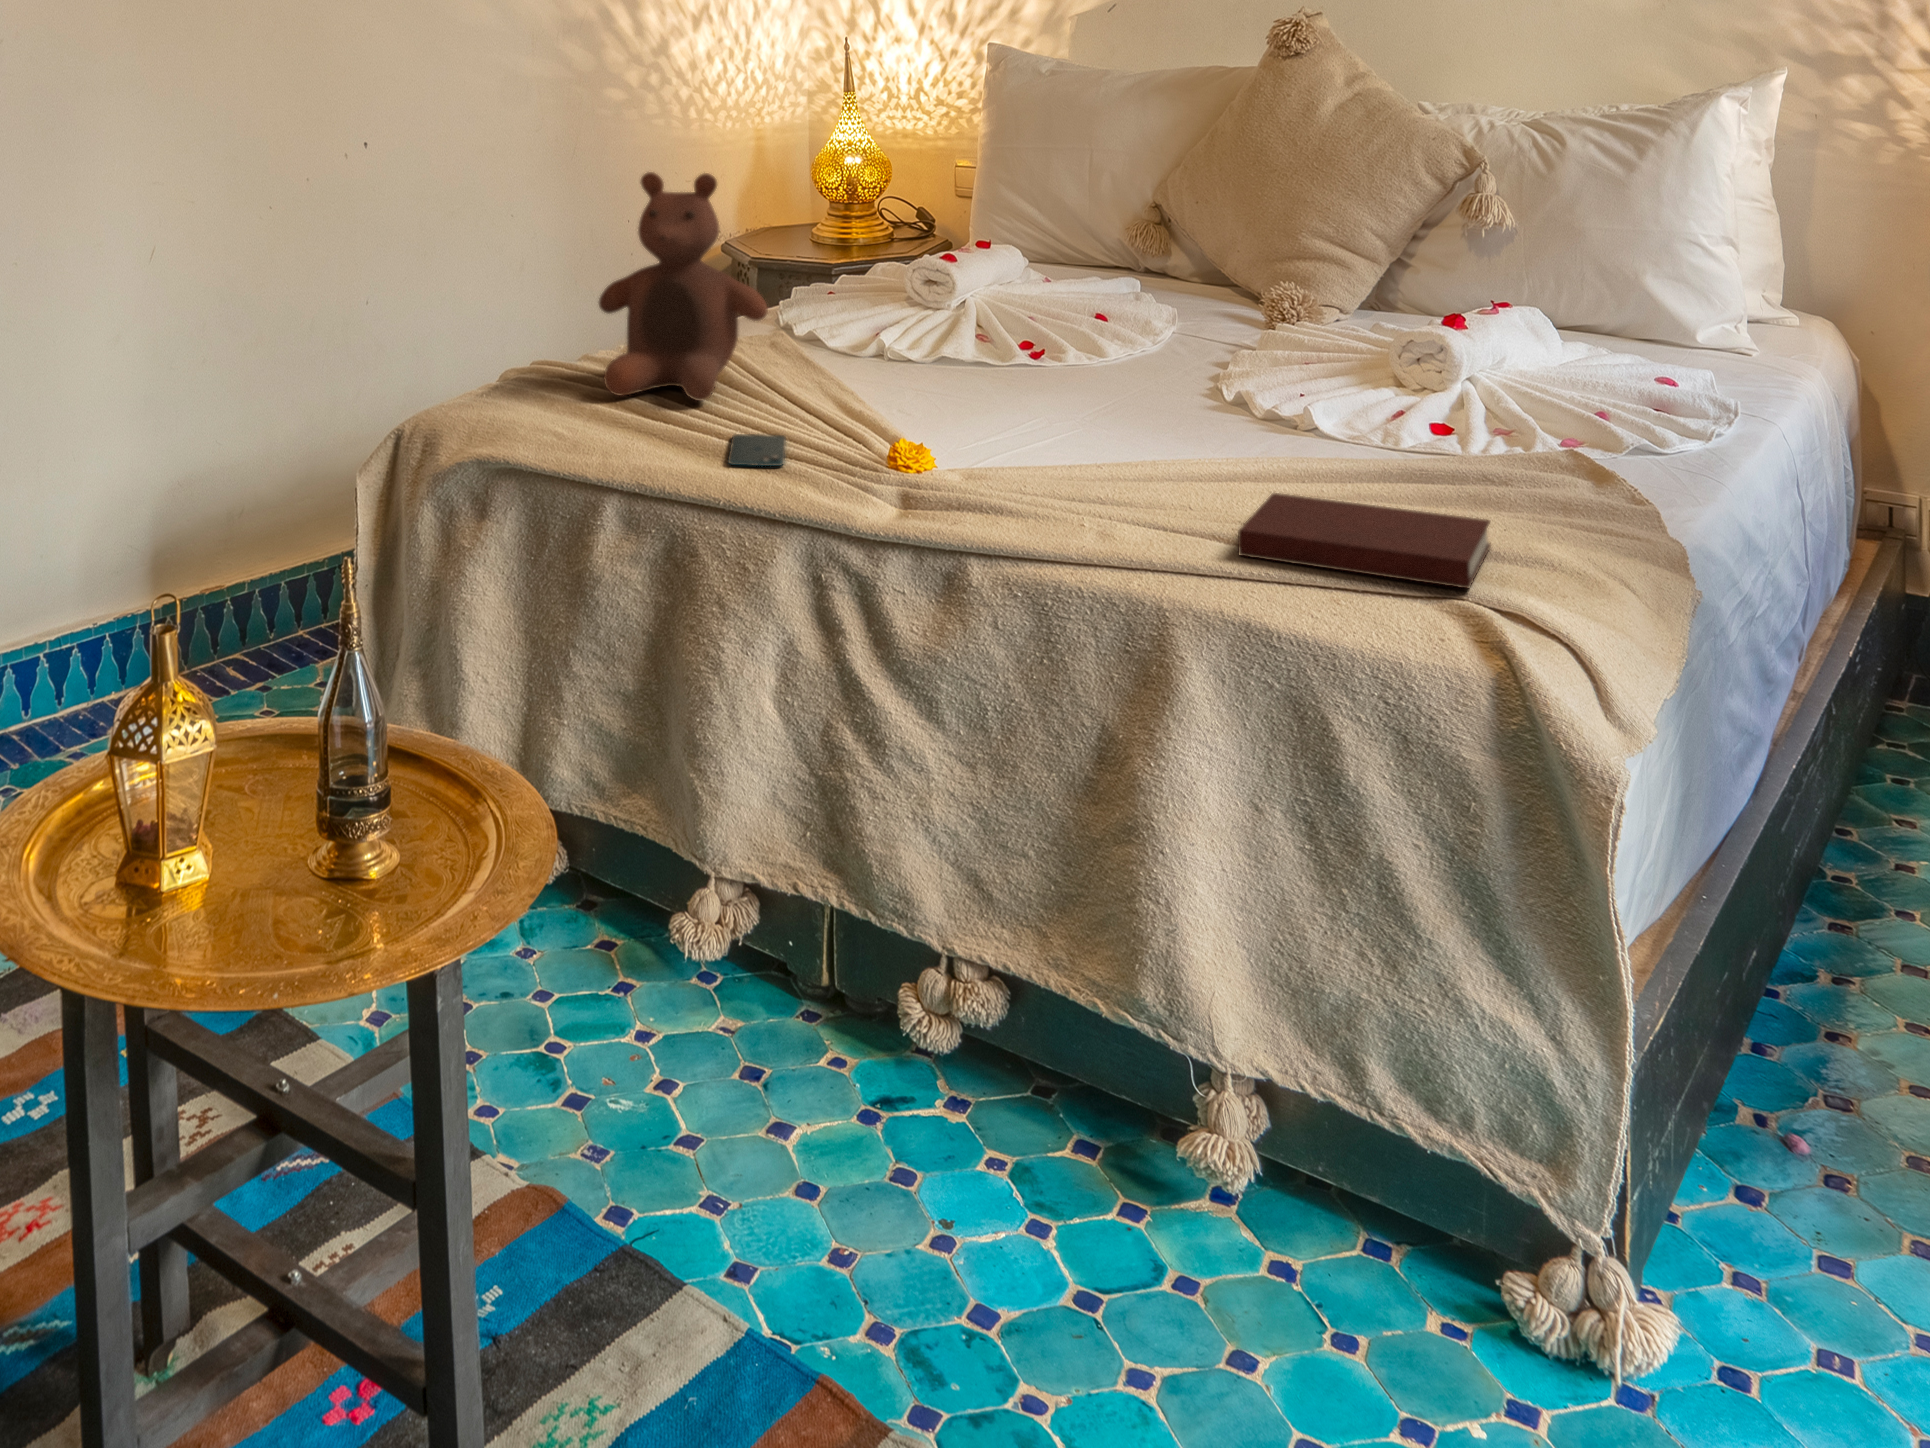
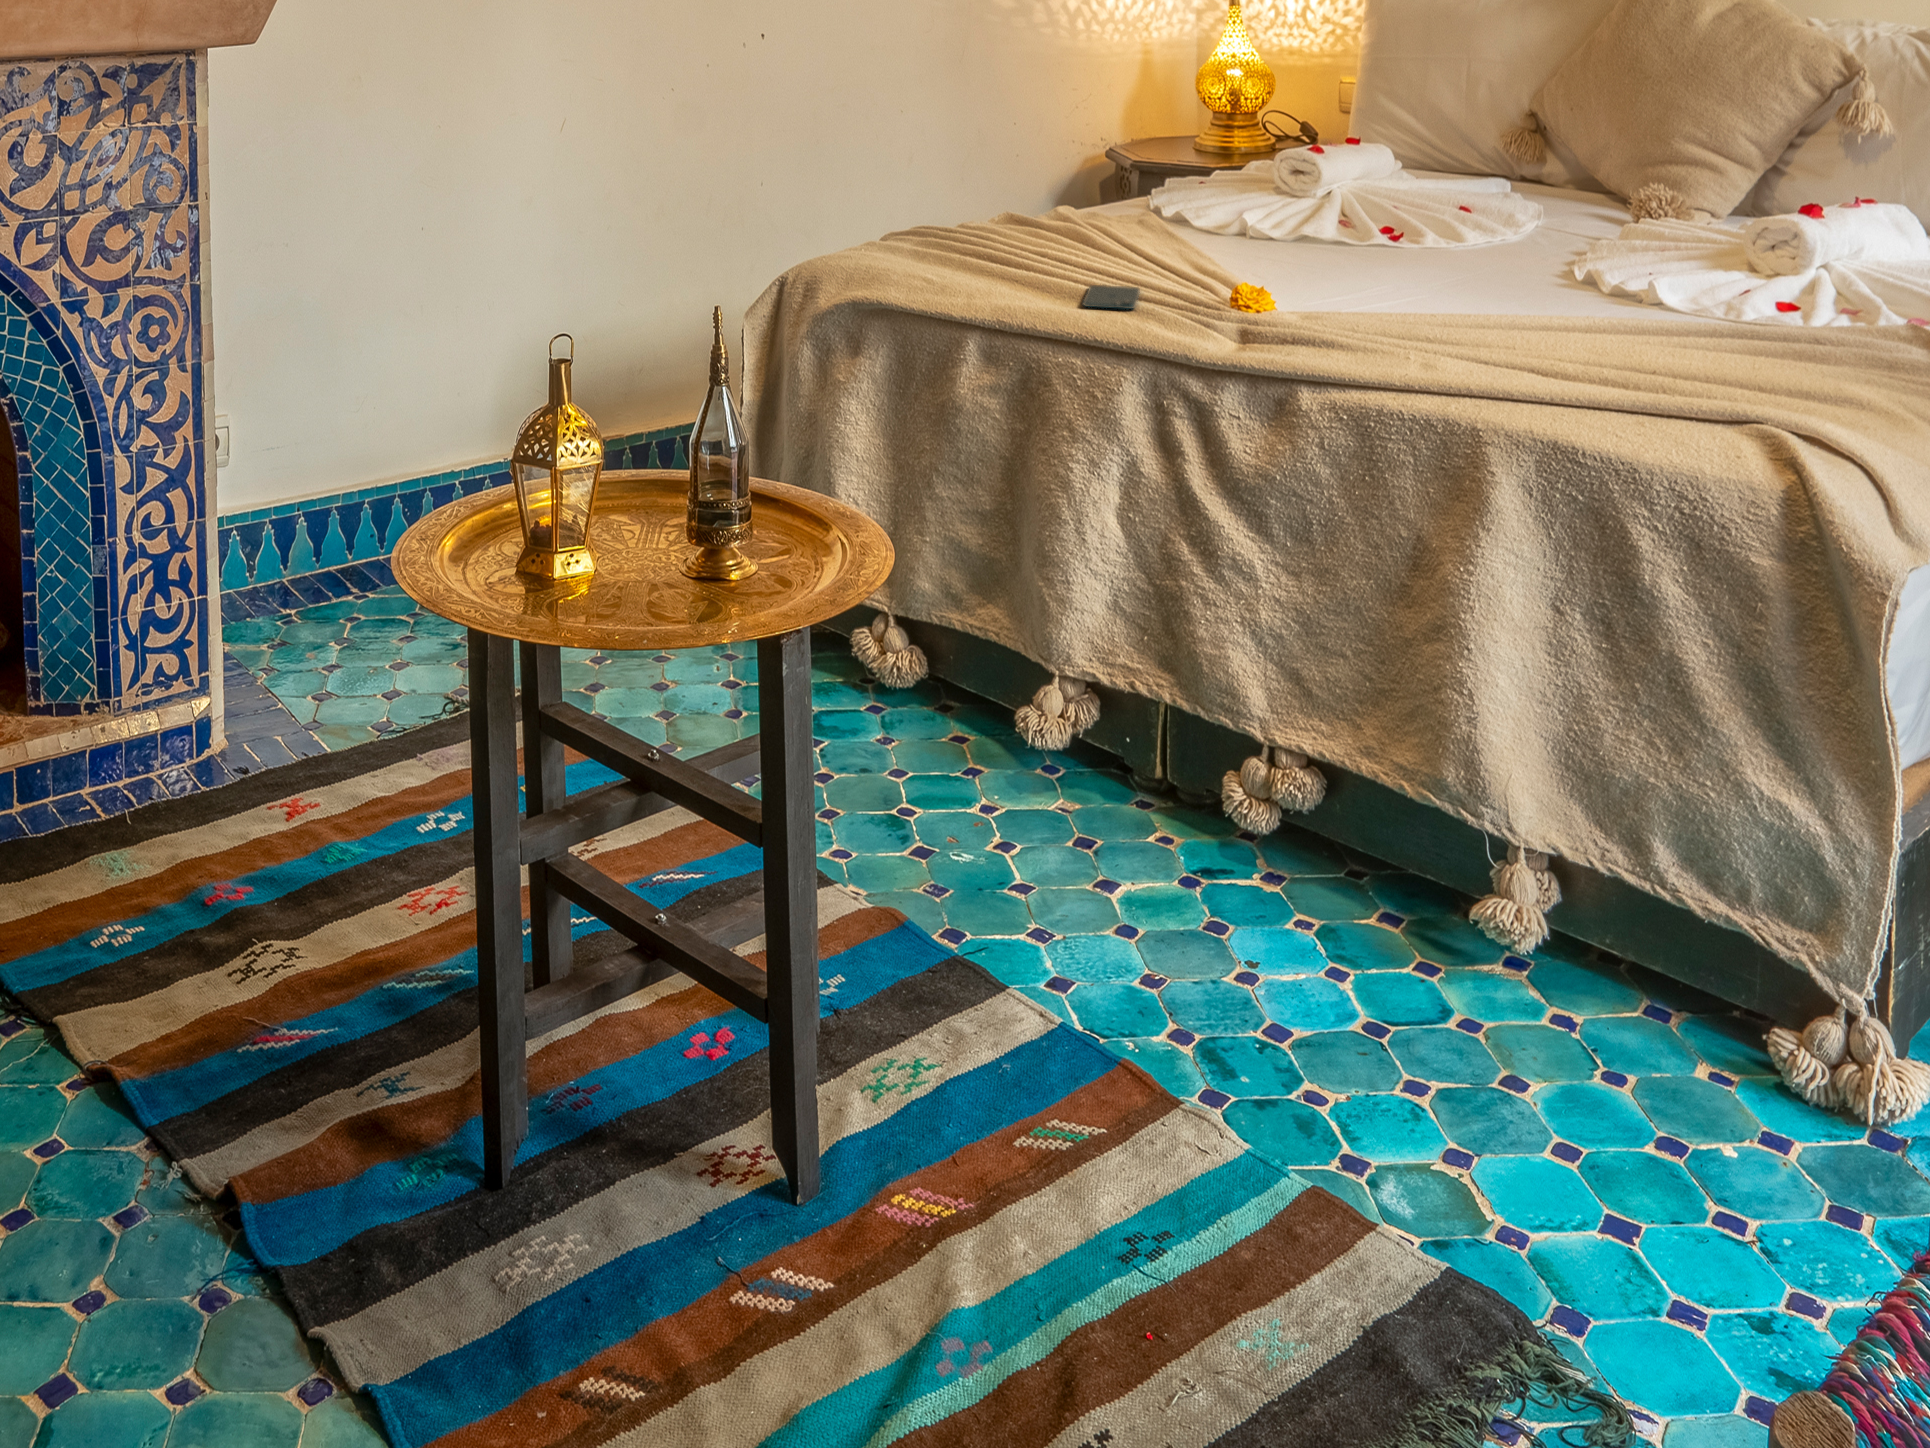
stuffed bear: present [599,172,768,401] -> none [972,51,1132,260]
notebook: present [1238,493,1491,588] -> none [1556,341,1810,420]

